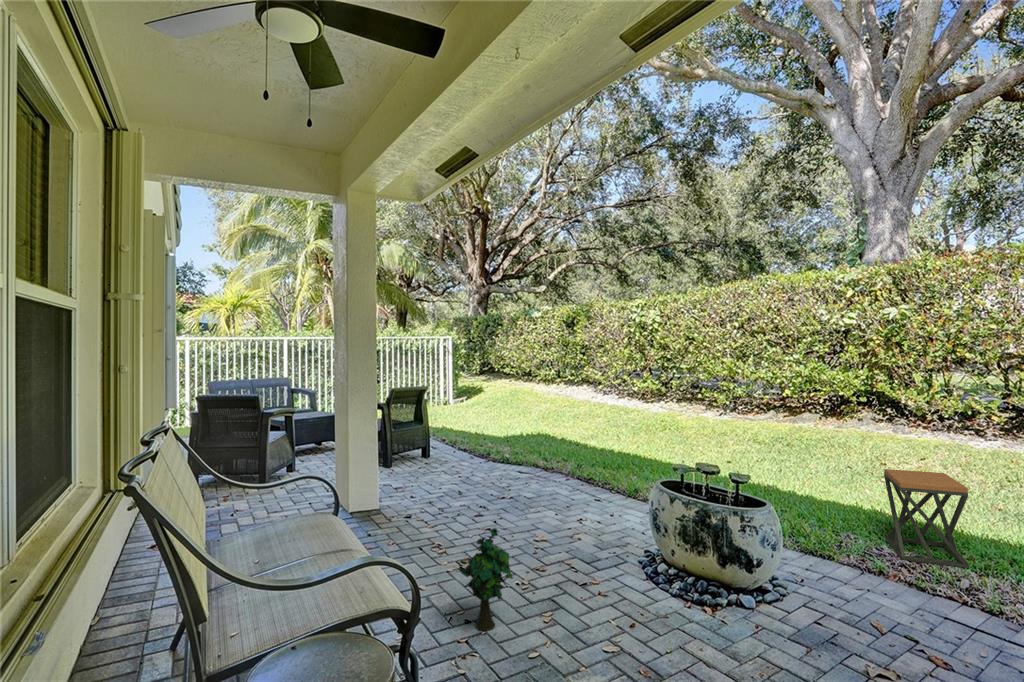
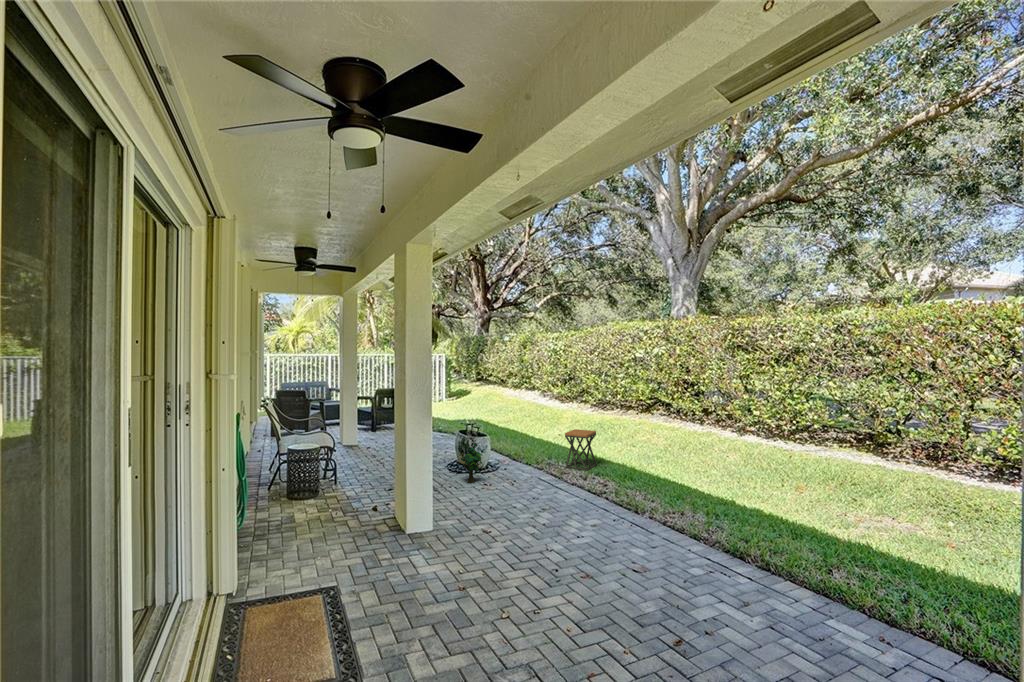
decorative plant: present [459,528,513,631] -> present [461,444,482,483]

